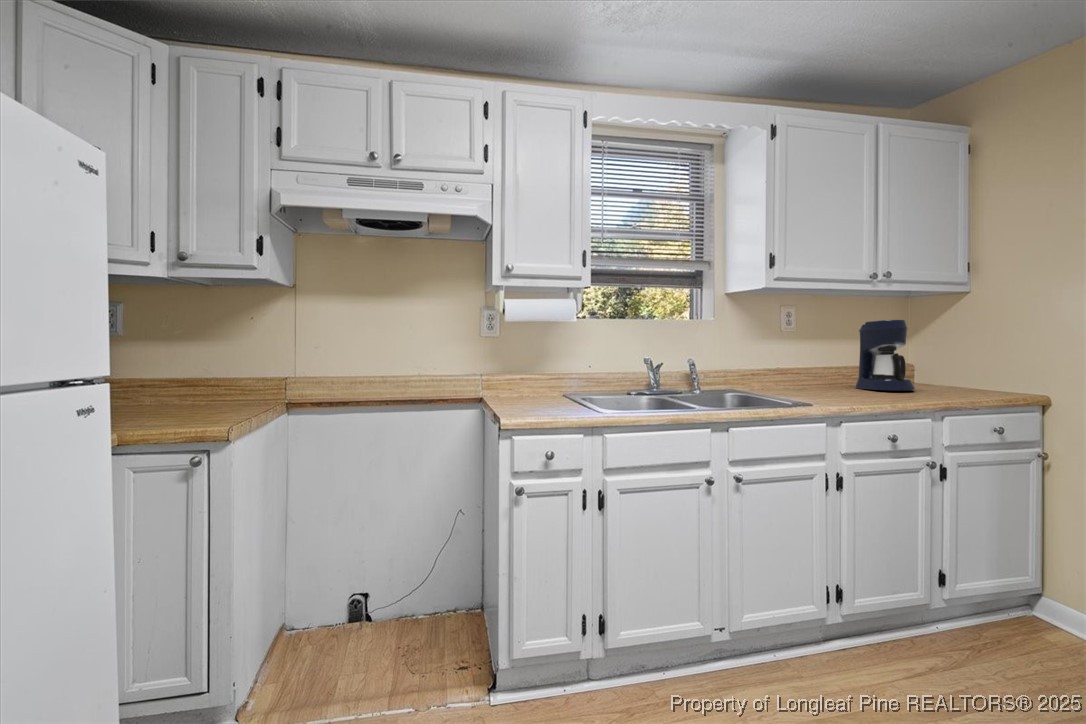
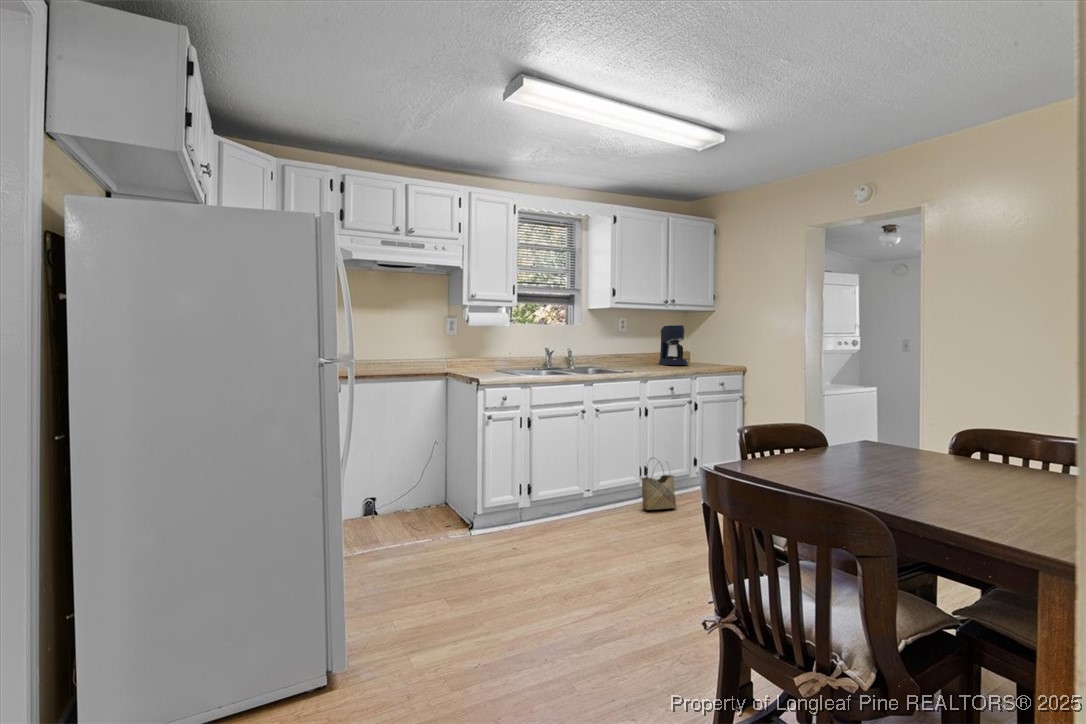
woven basket: none [831,575,910,688] -> present [641,475,676,510]

